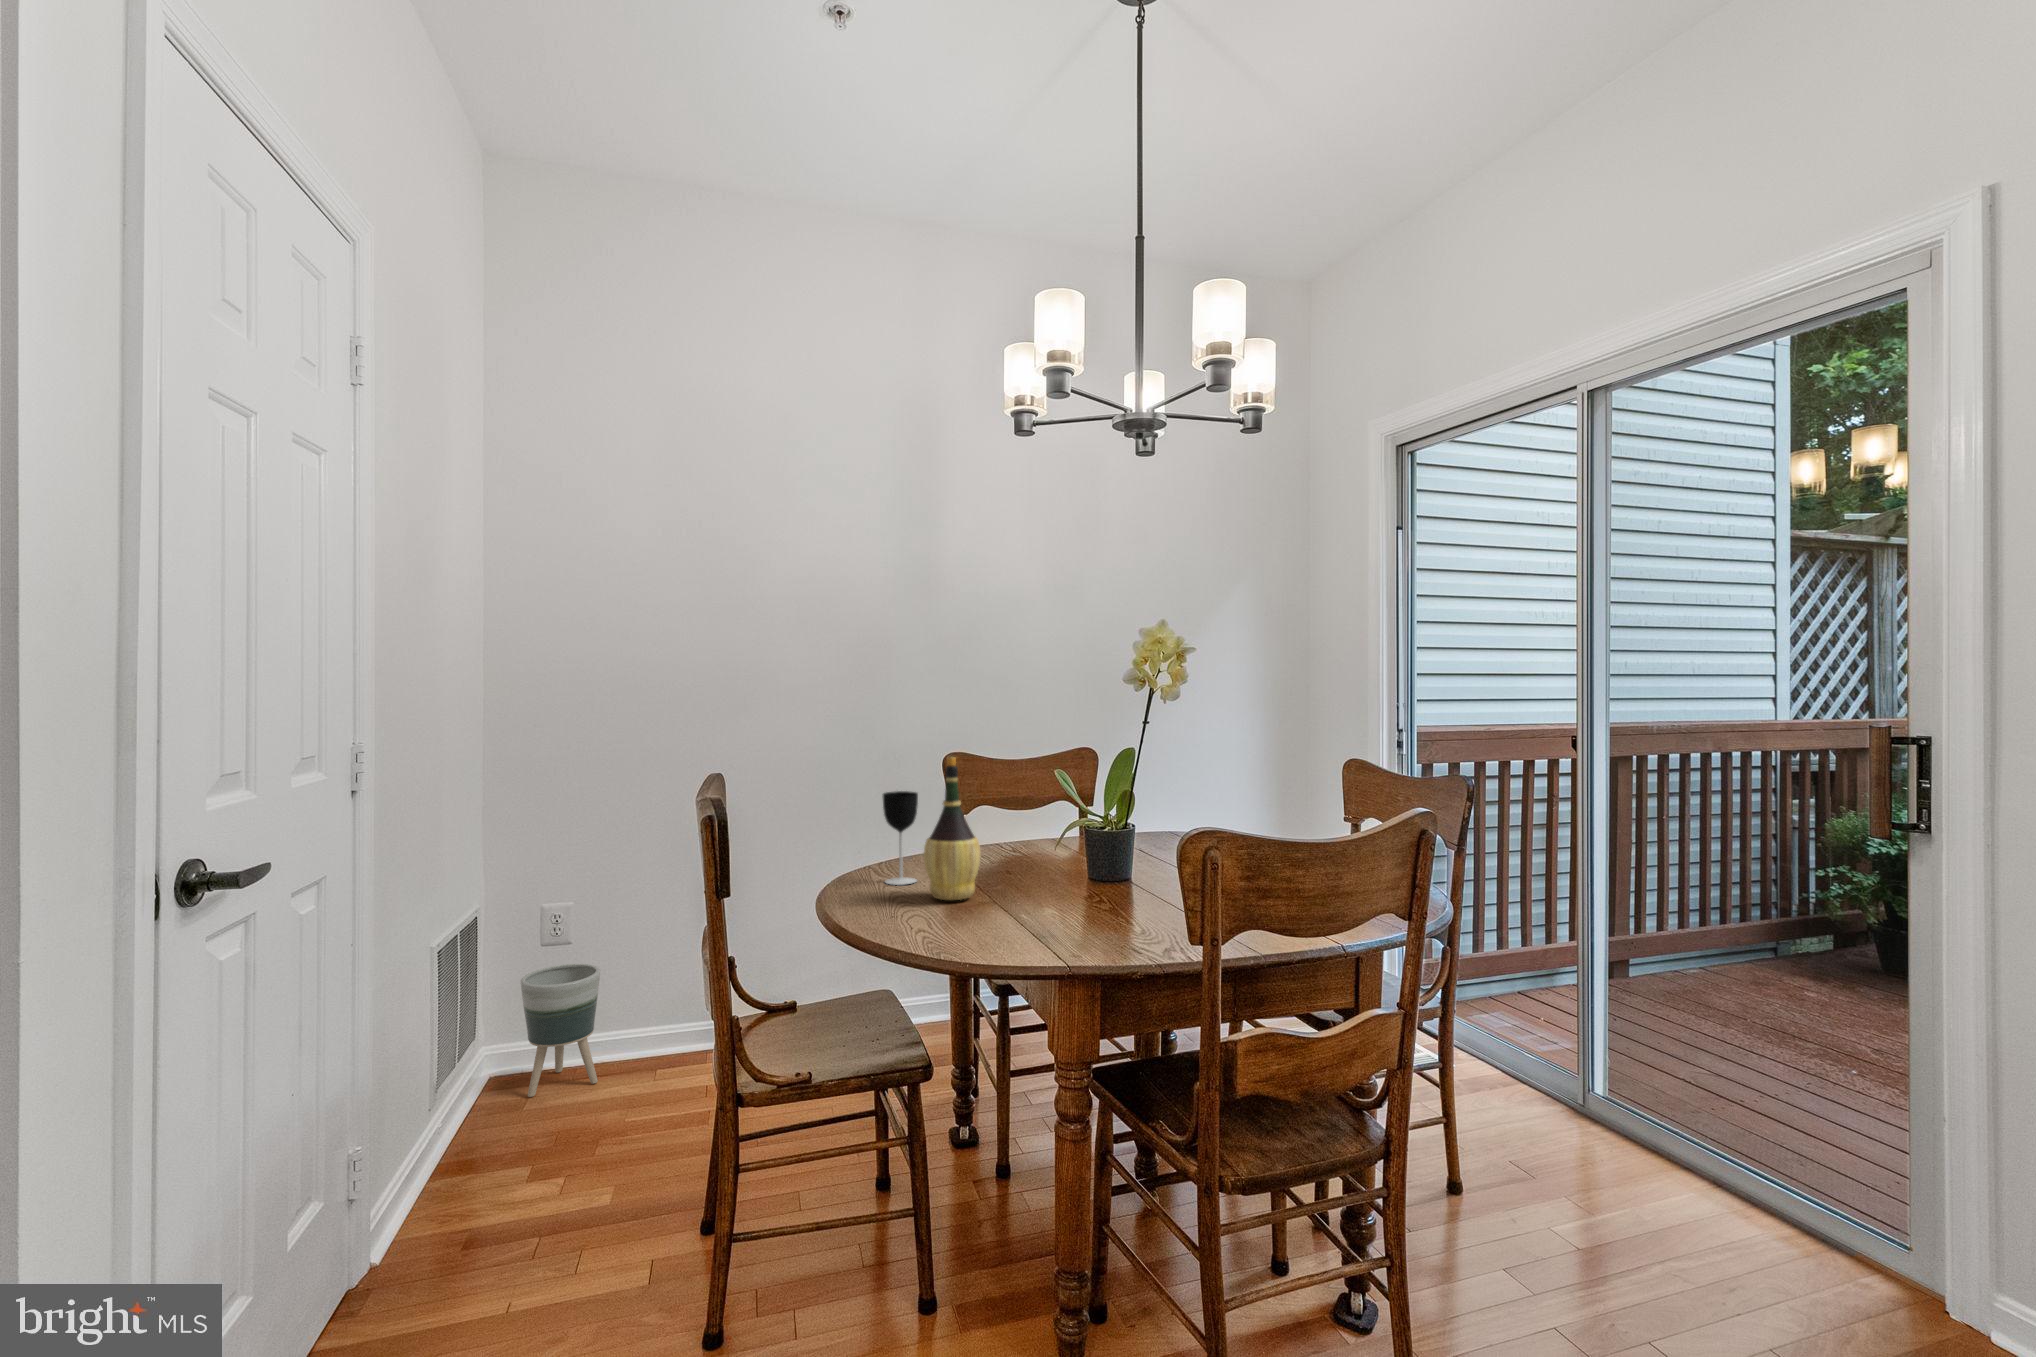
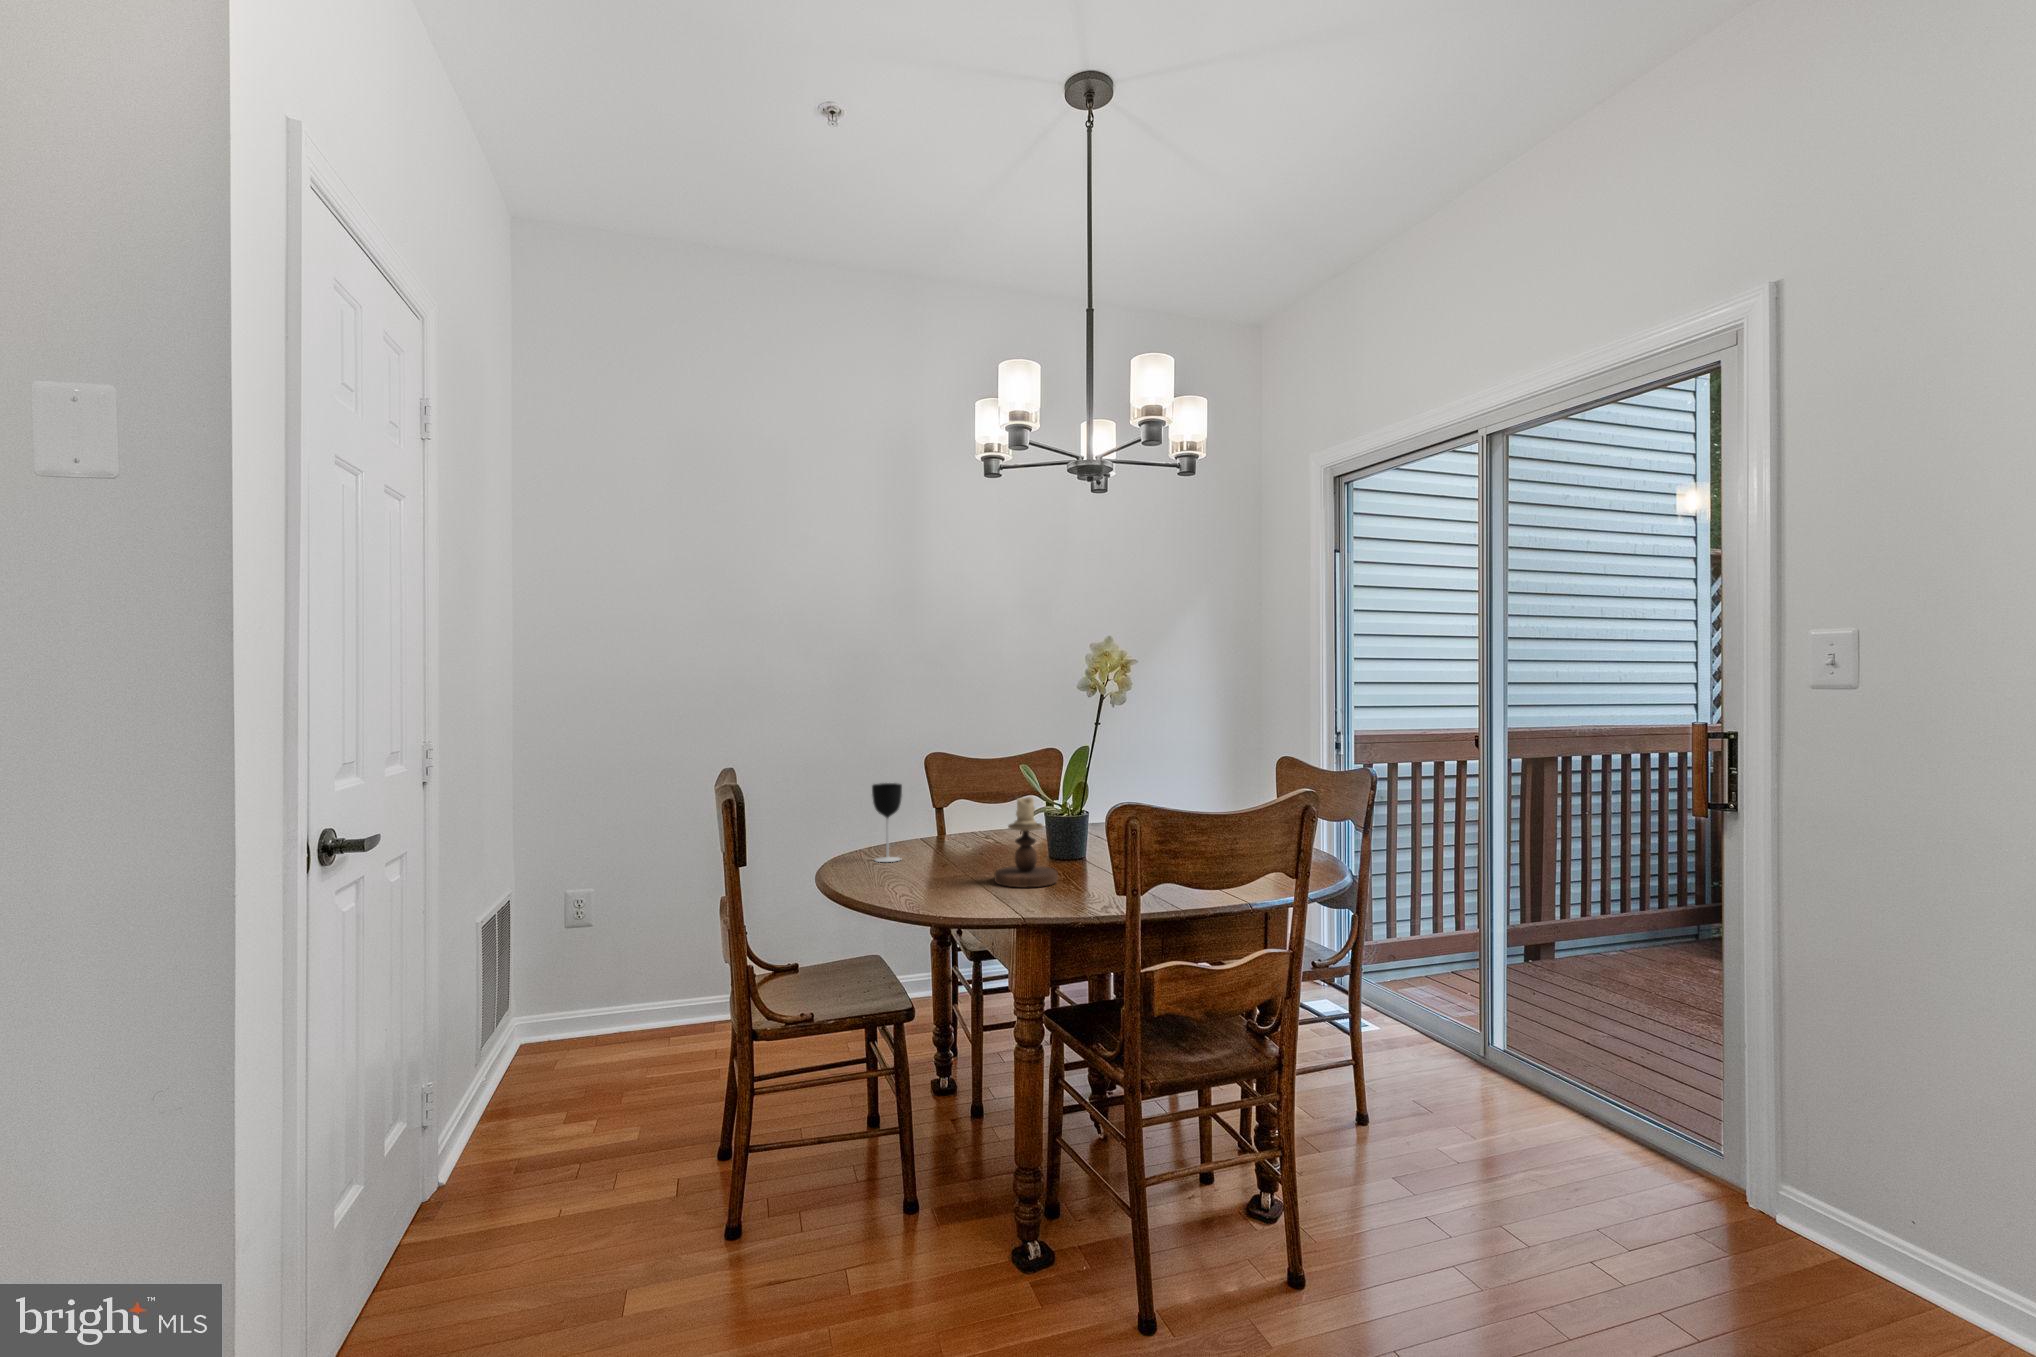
wine bottle: present [924,757,981,900] -> none [907,752,955,873]
candlestick: none [1029,811,1105,922] -> present [995,797,1058,887]
planter: present [521,964,600,1097] -> none [548,943,618,1060]

